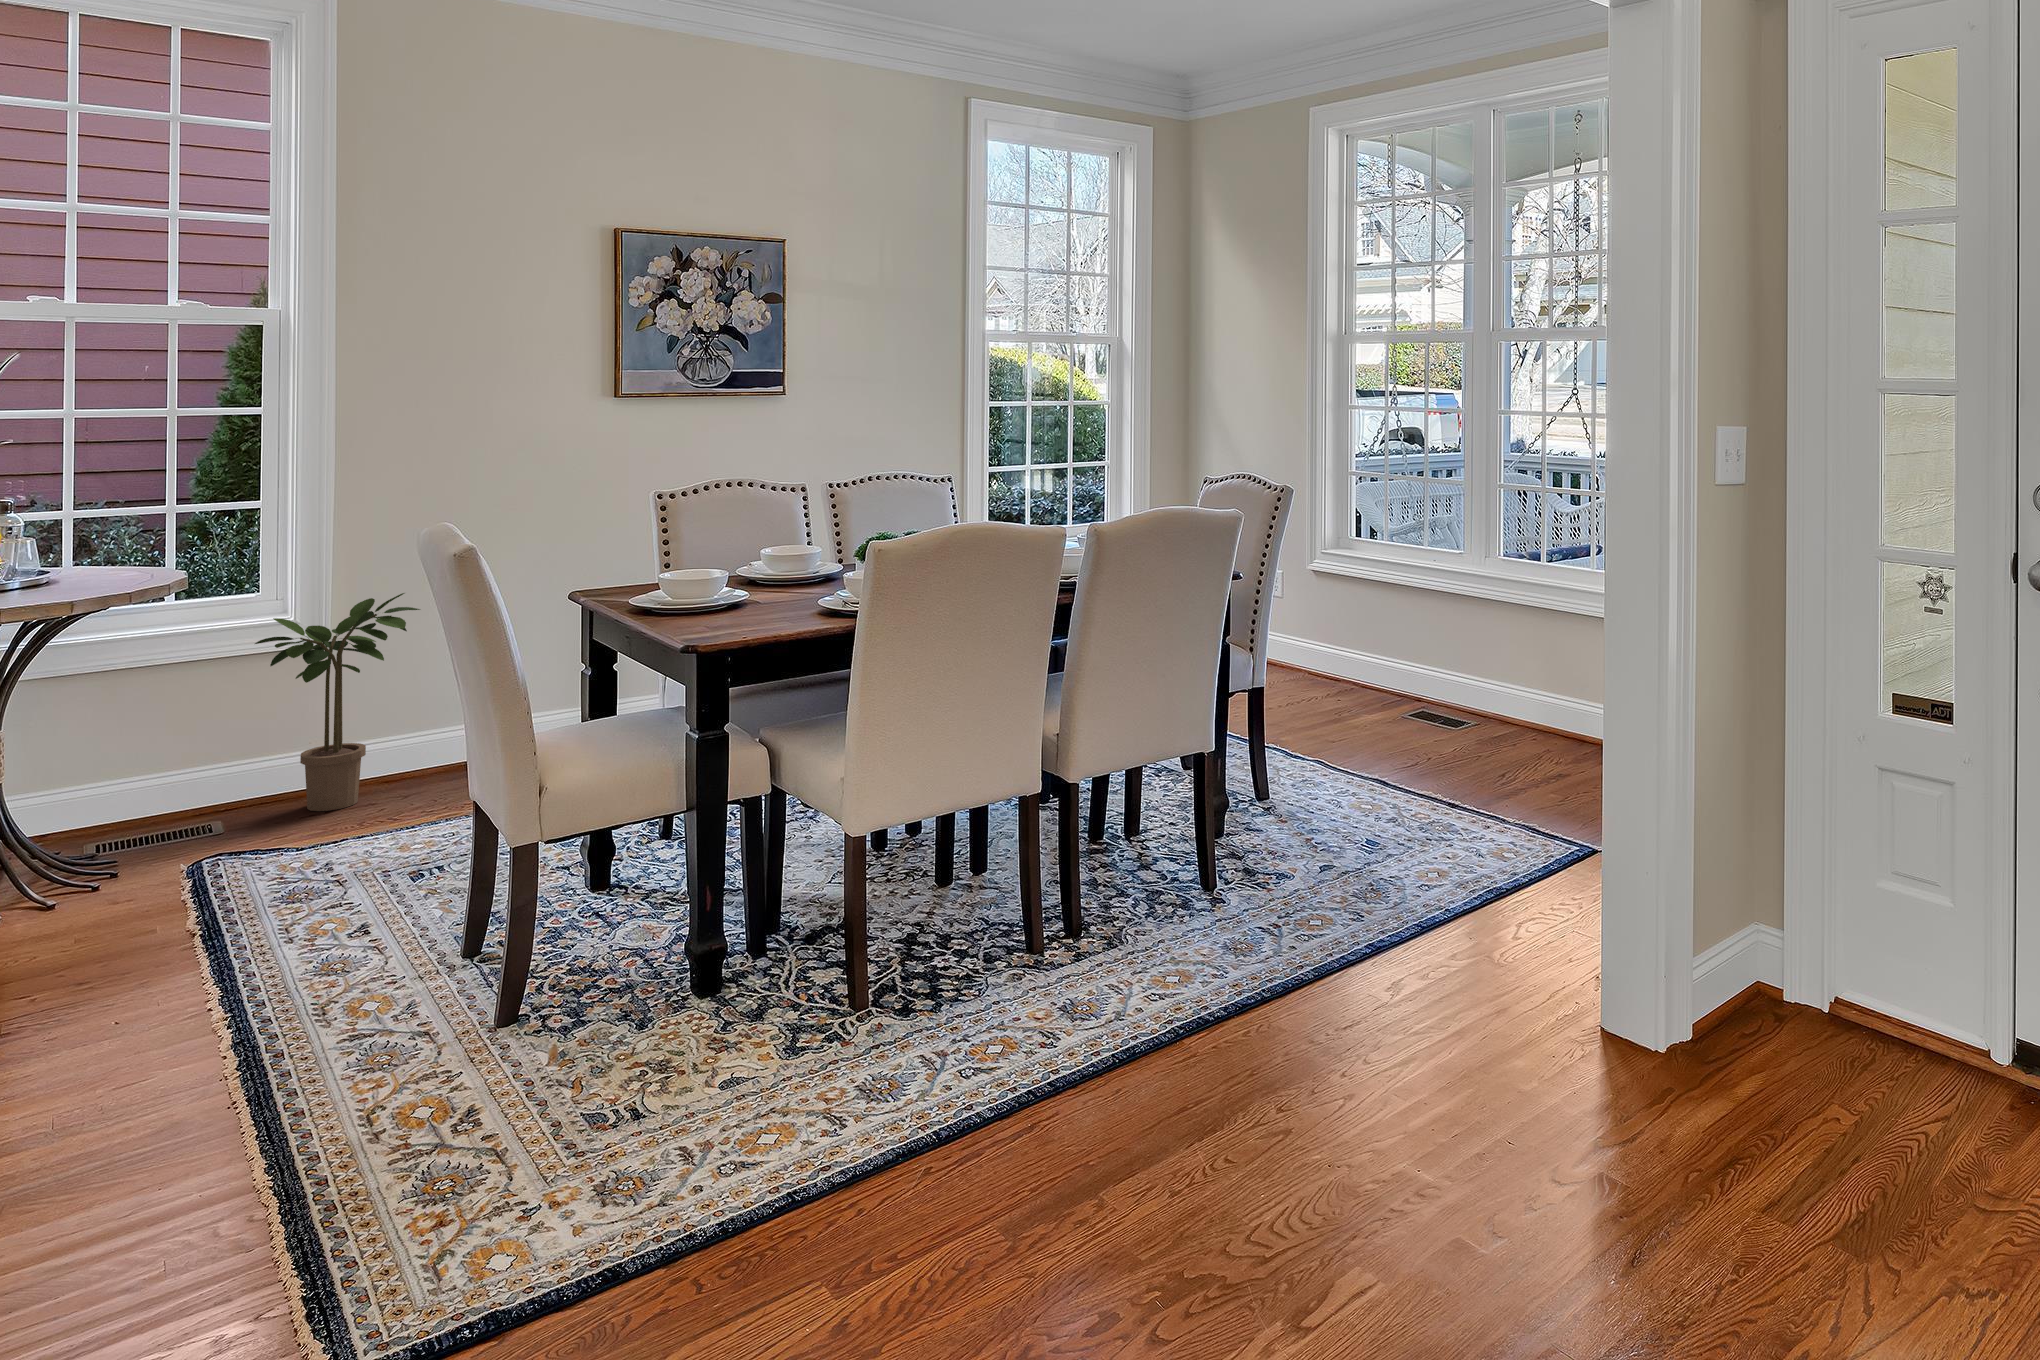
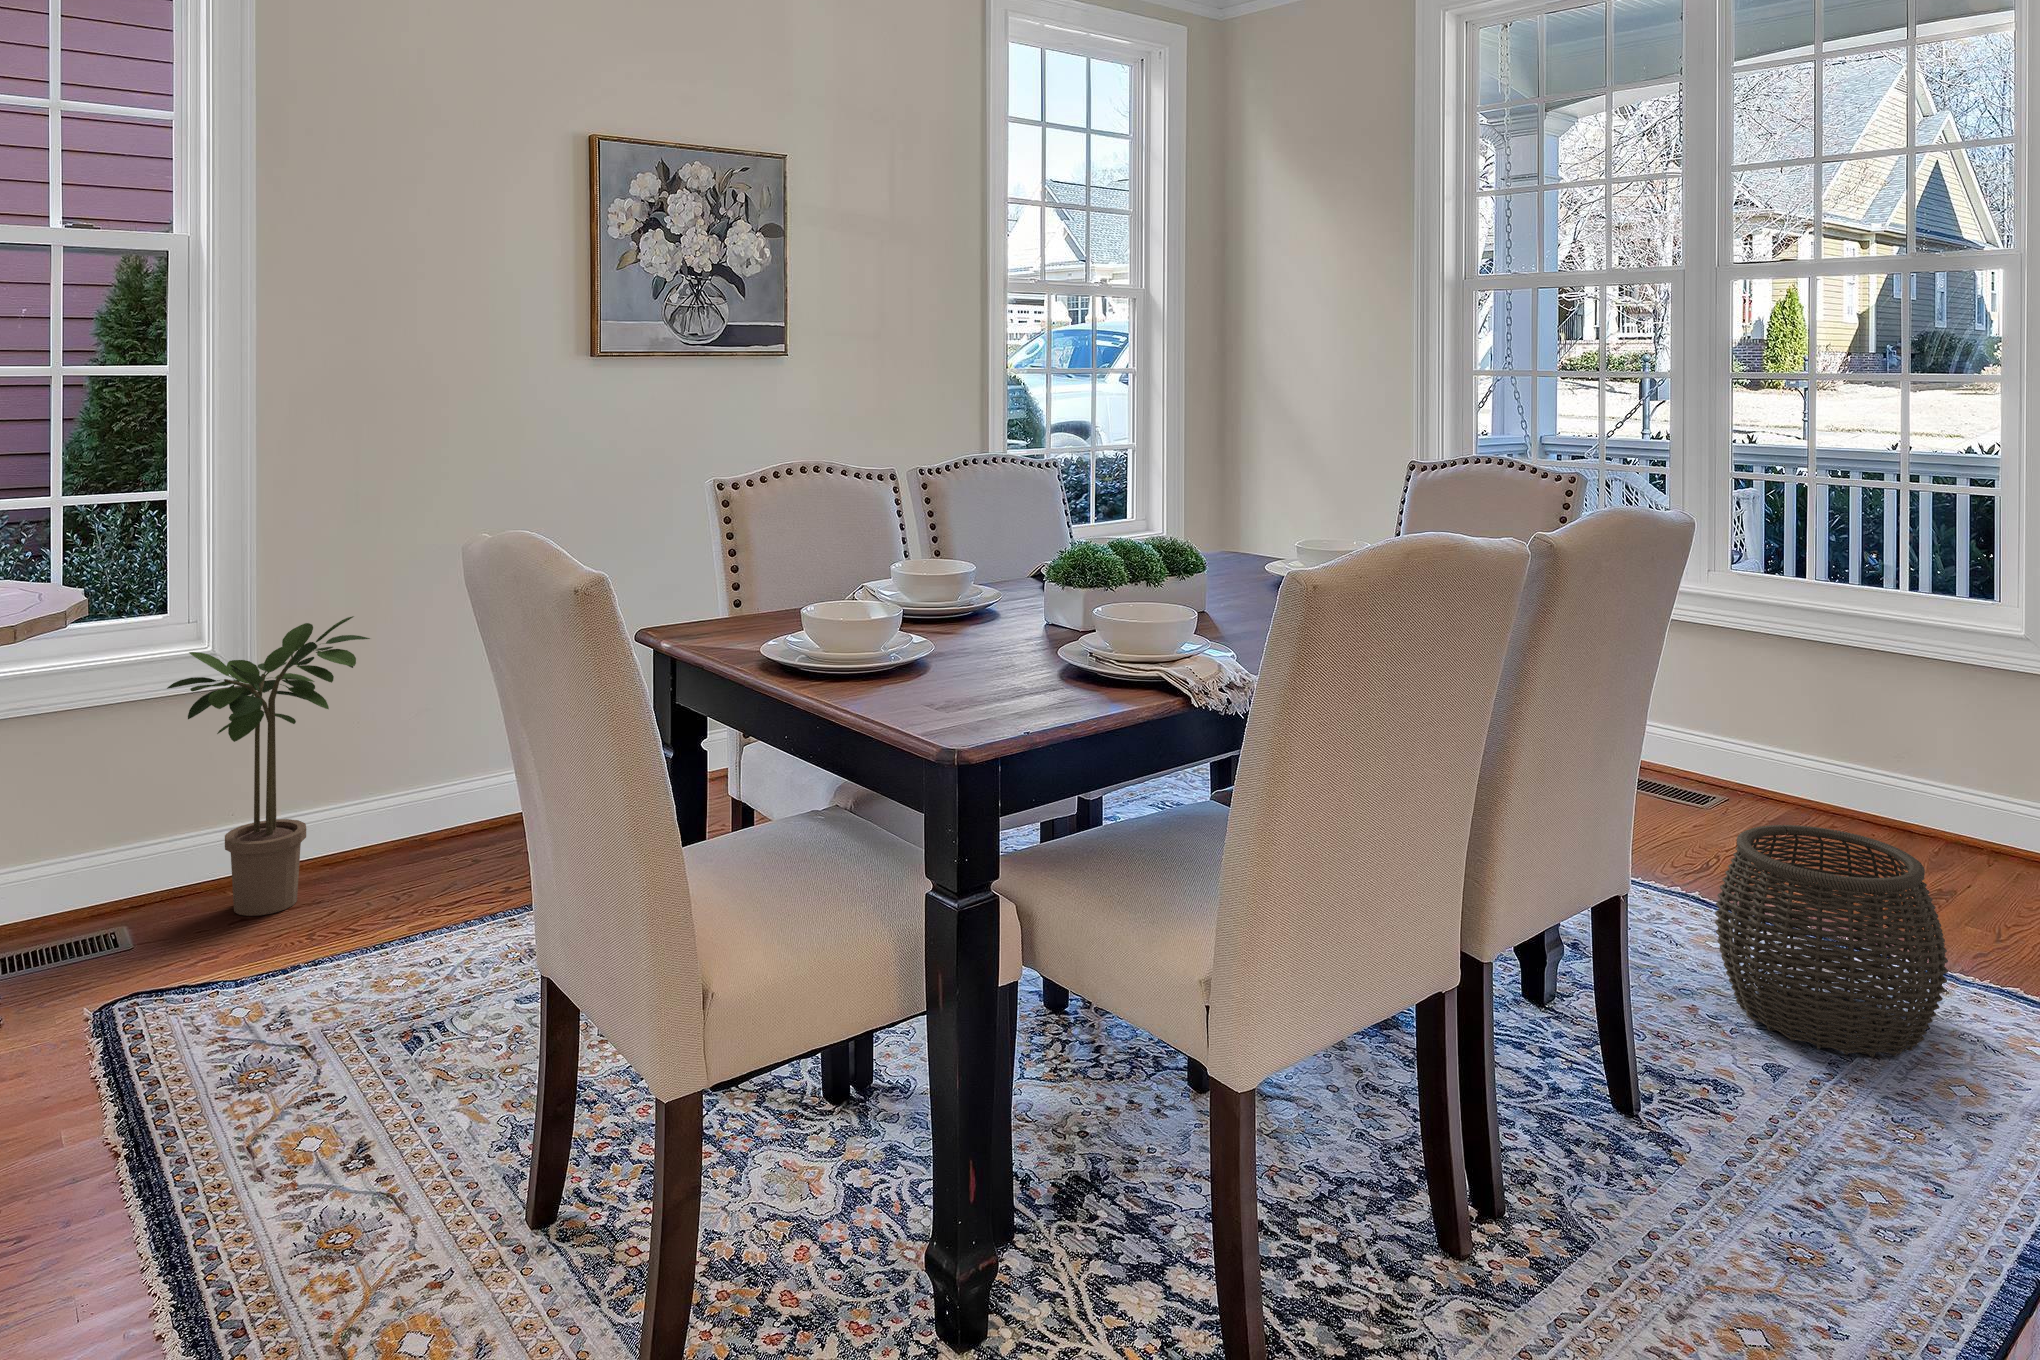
woven basket: none [1327,719,1456,860] -> present [1715,825,1948,1057]

